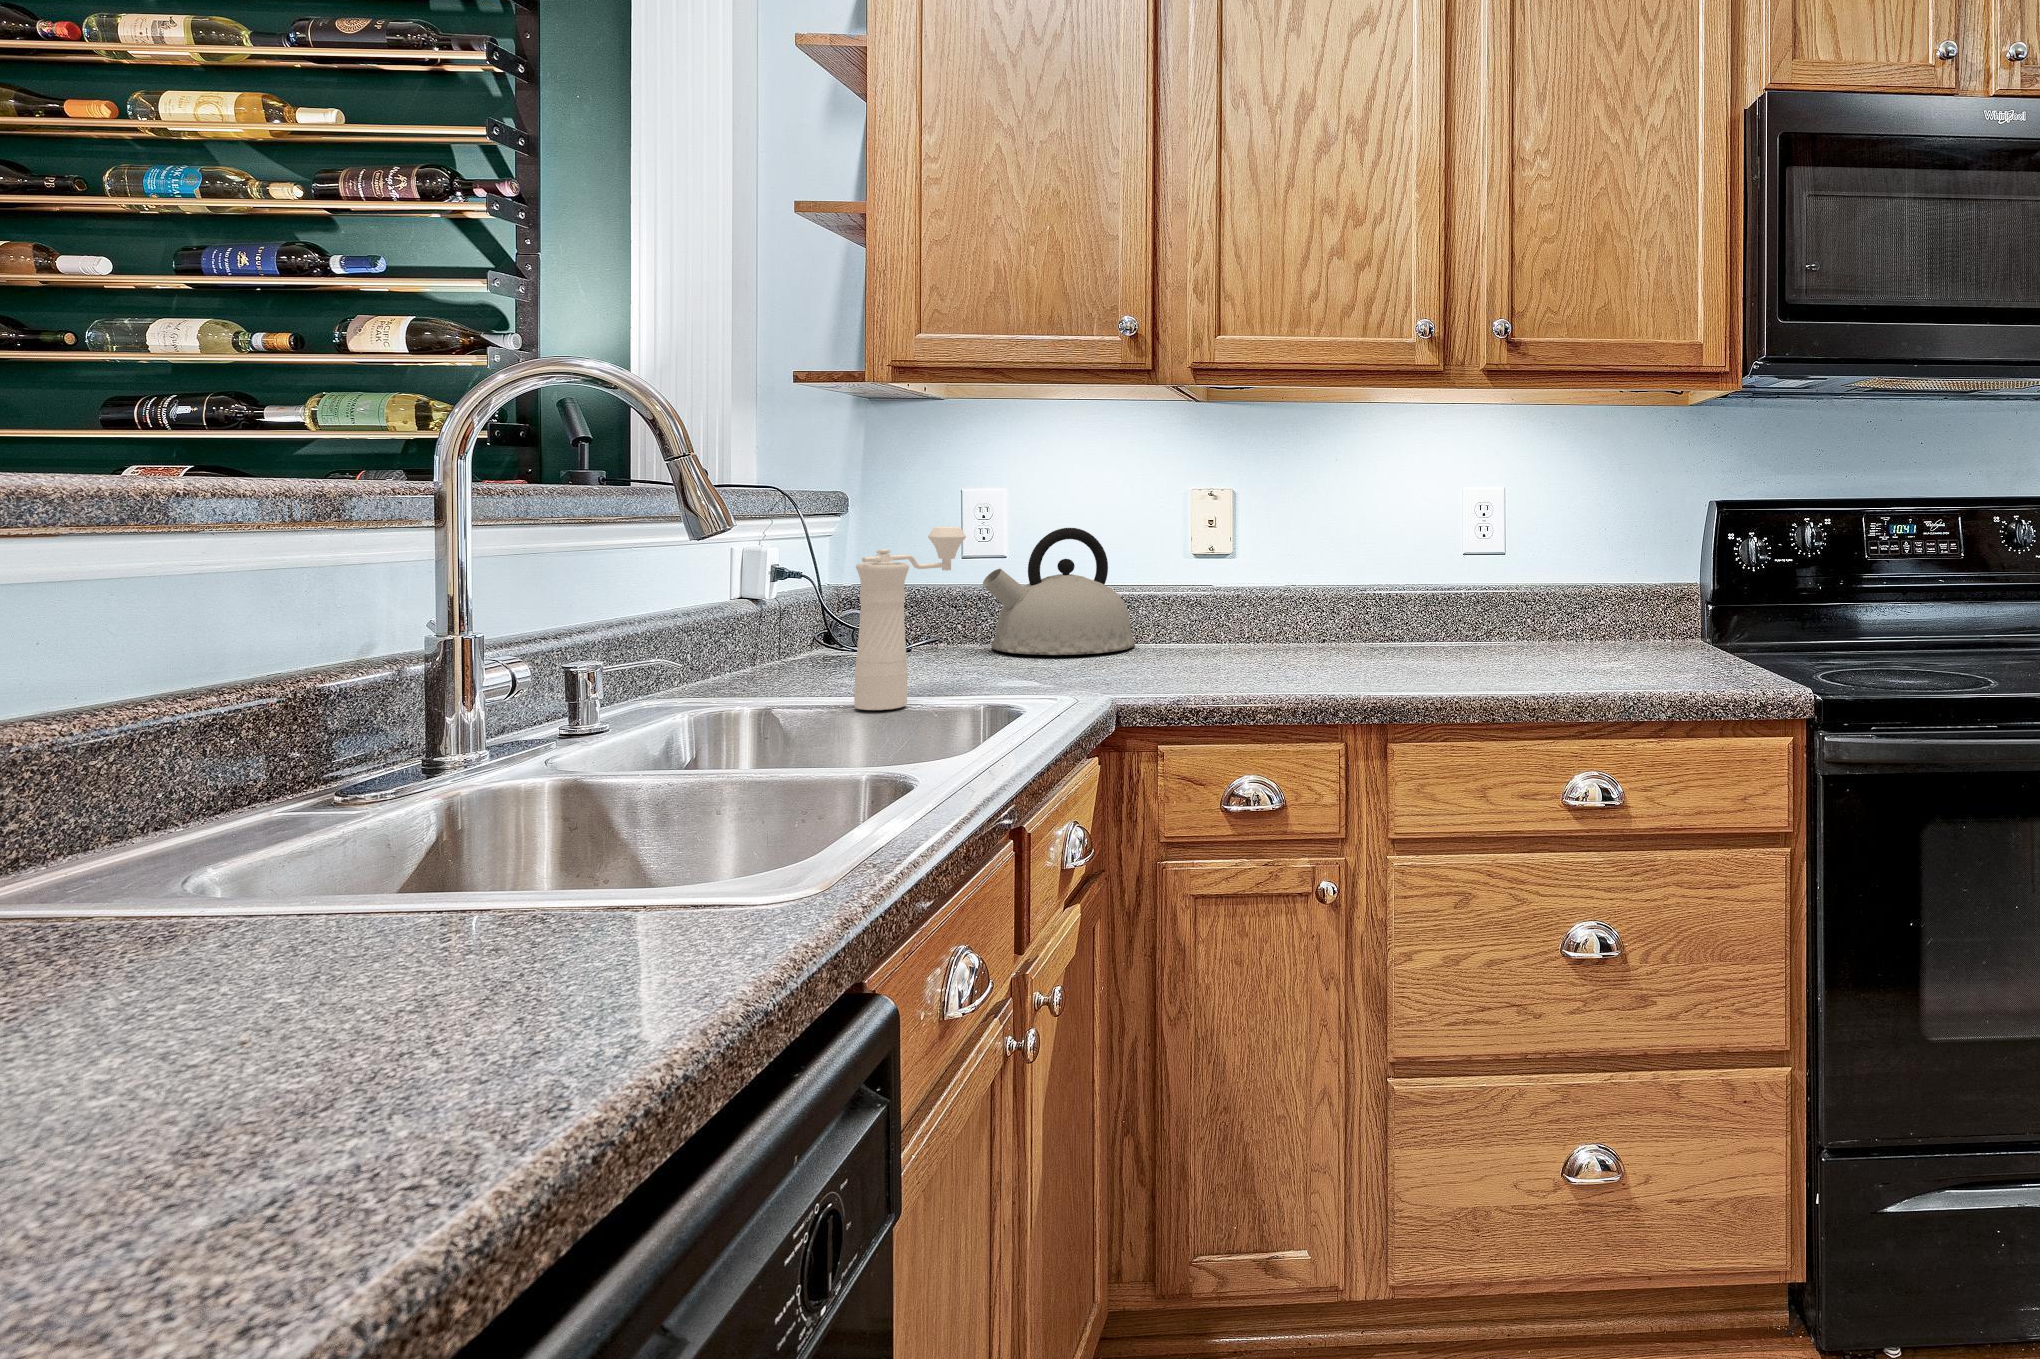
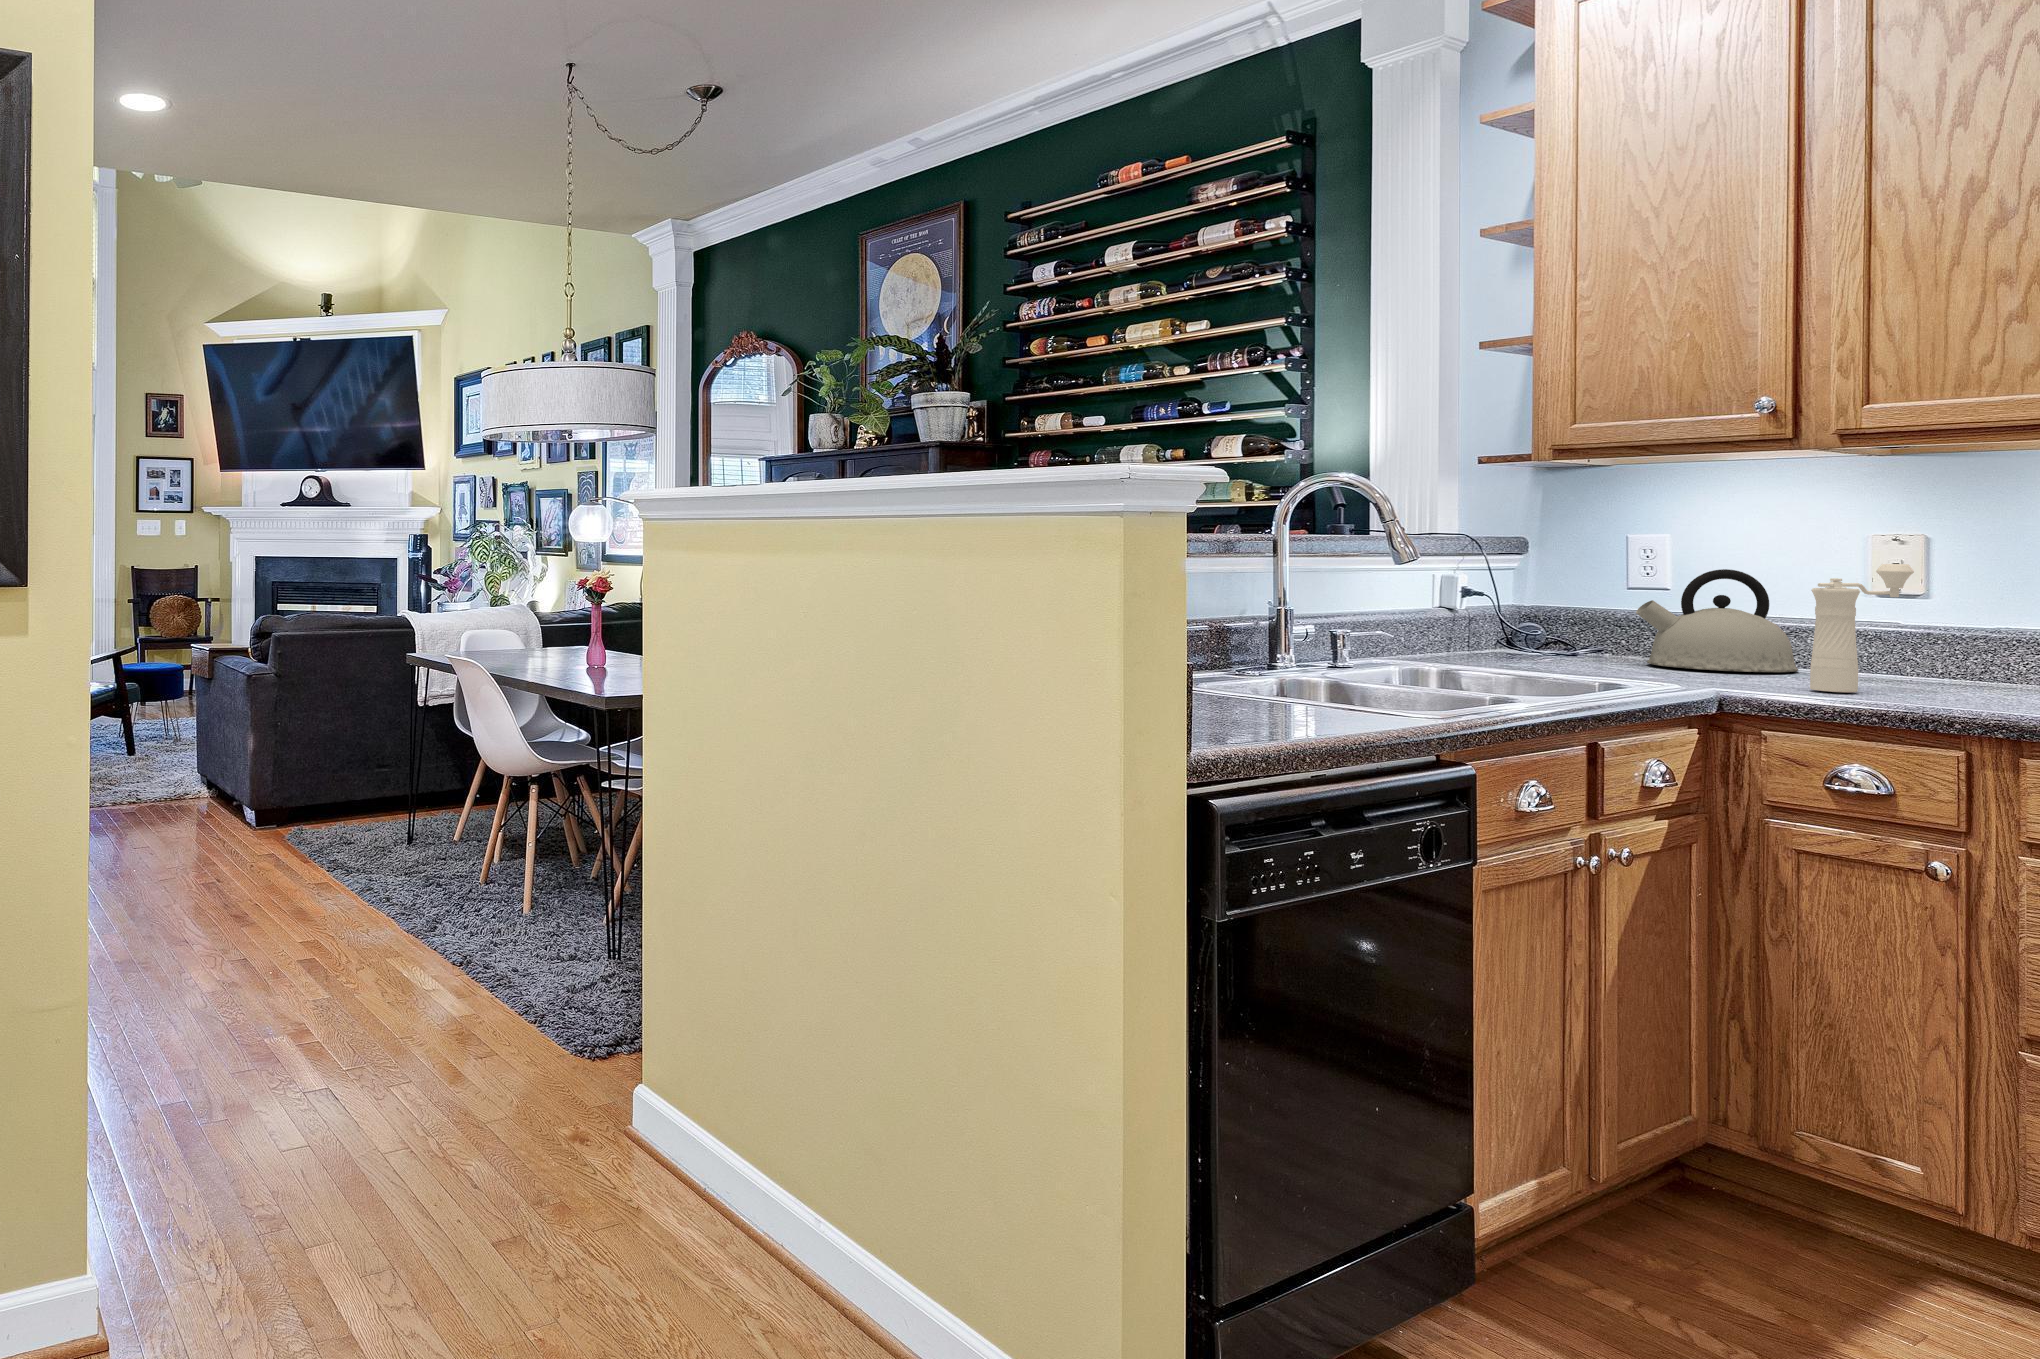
pepper mill: present [854,527,966,710] -> present [1810,564,1914,692]

